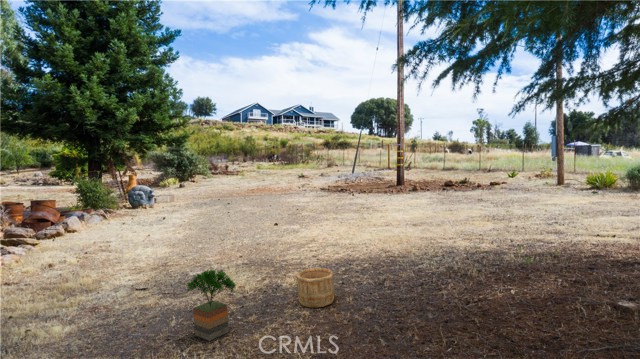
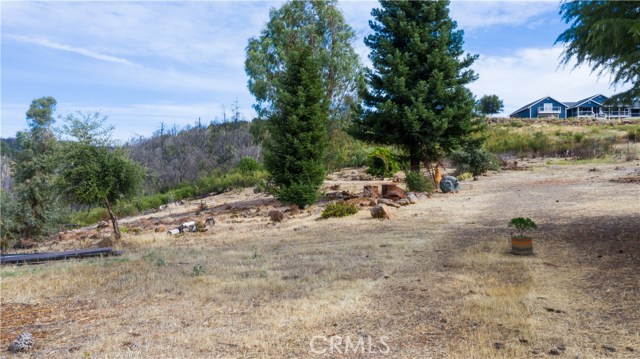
wooden bucket: present [296,268,334,308] -> none [581,227,613,251]

